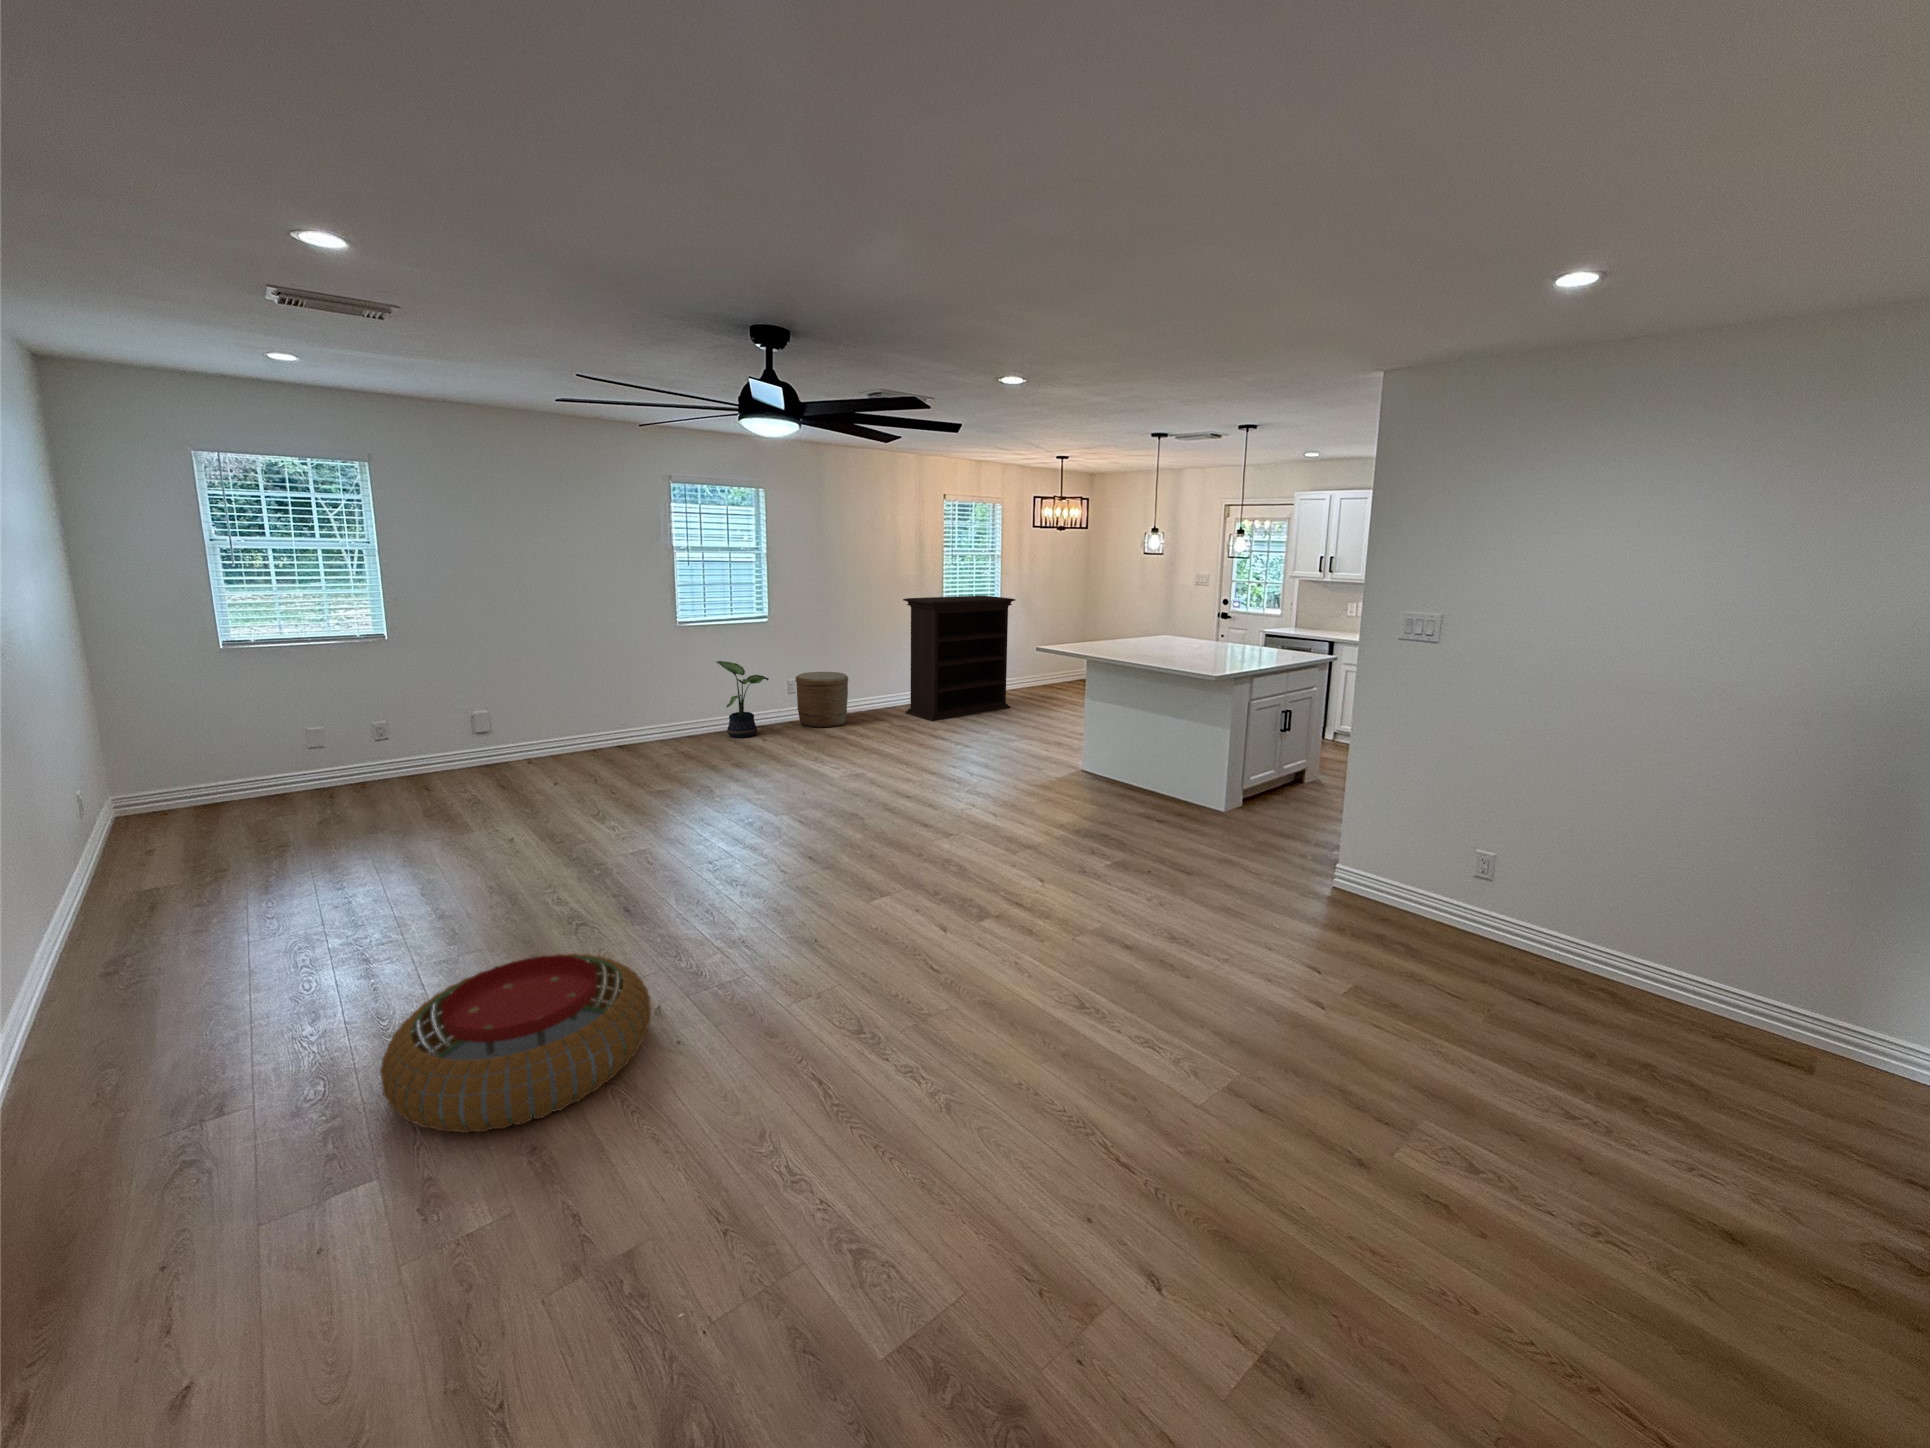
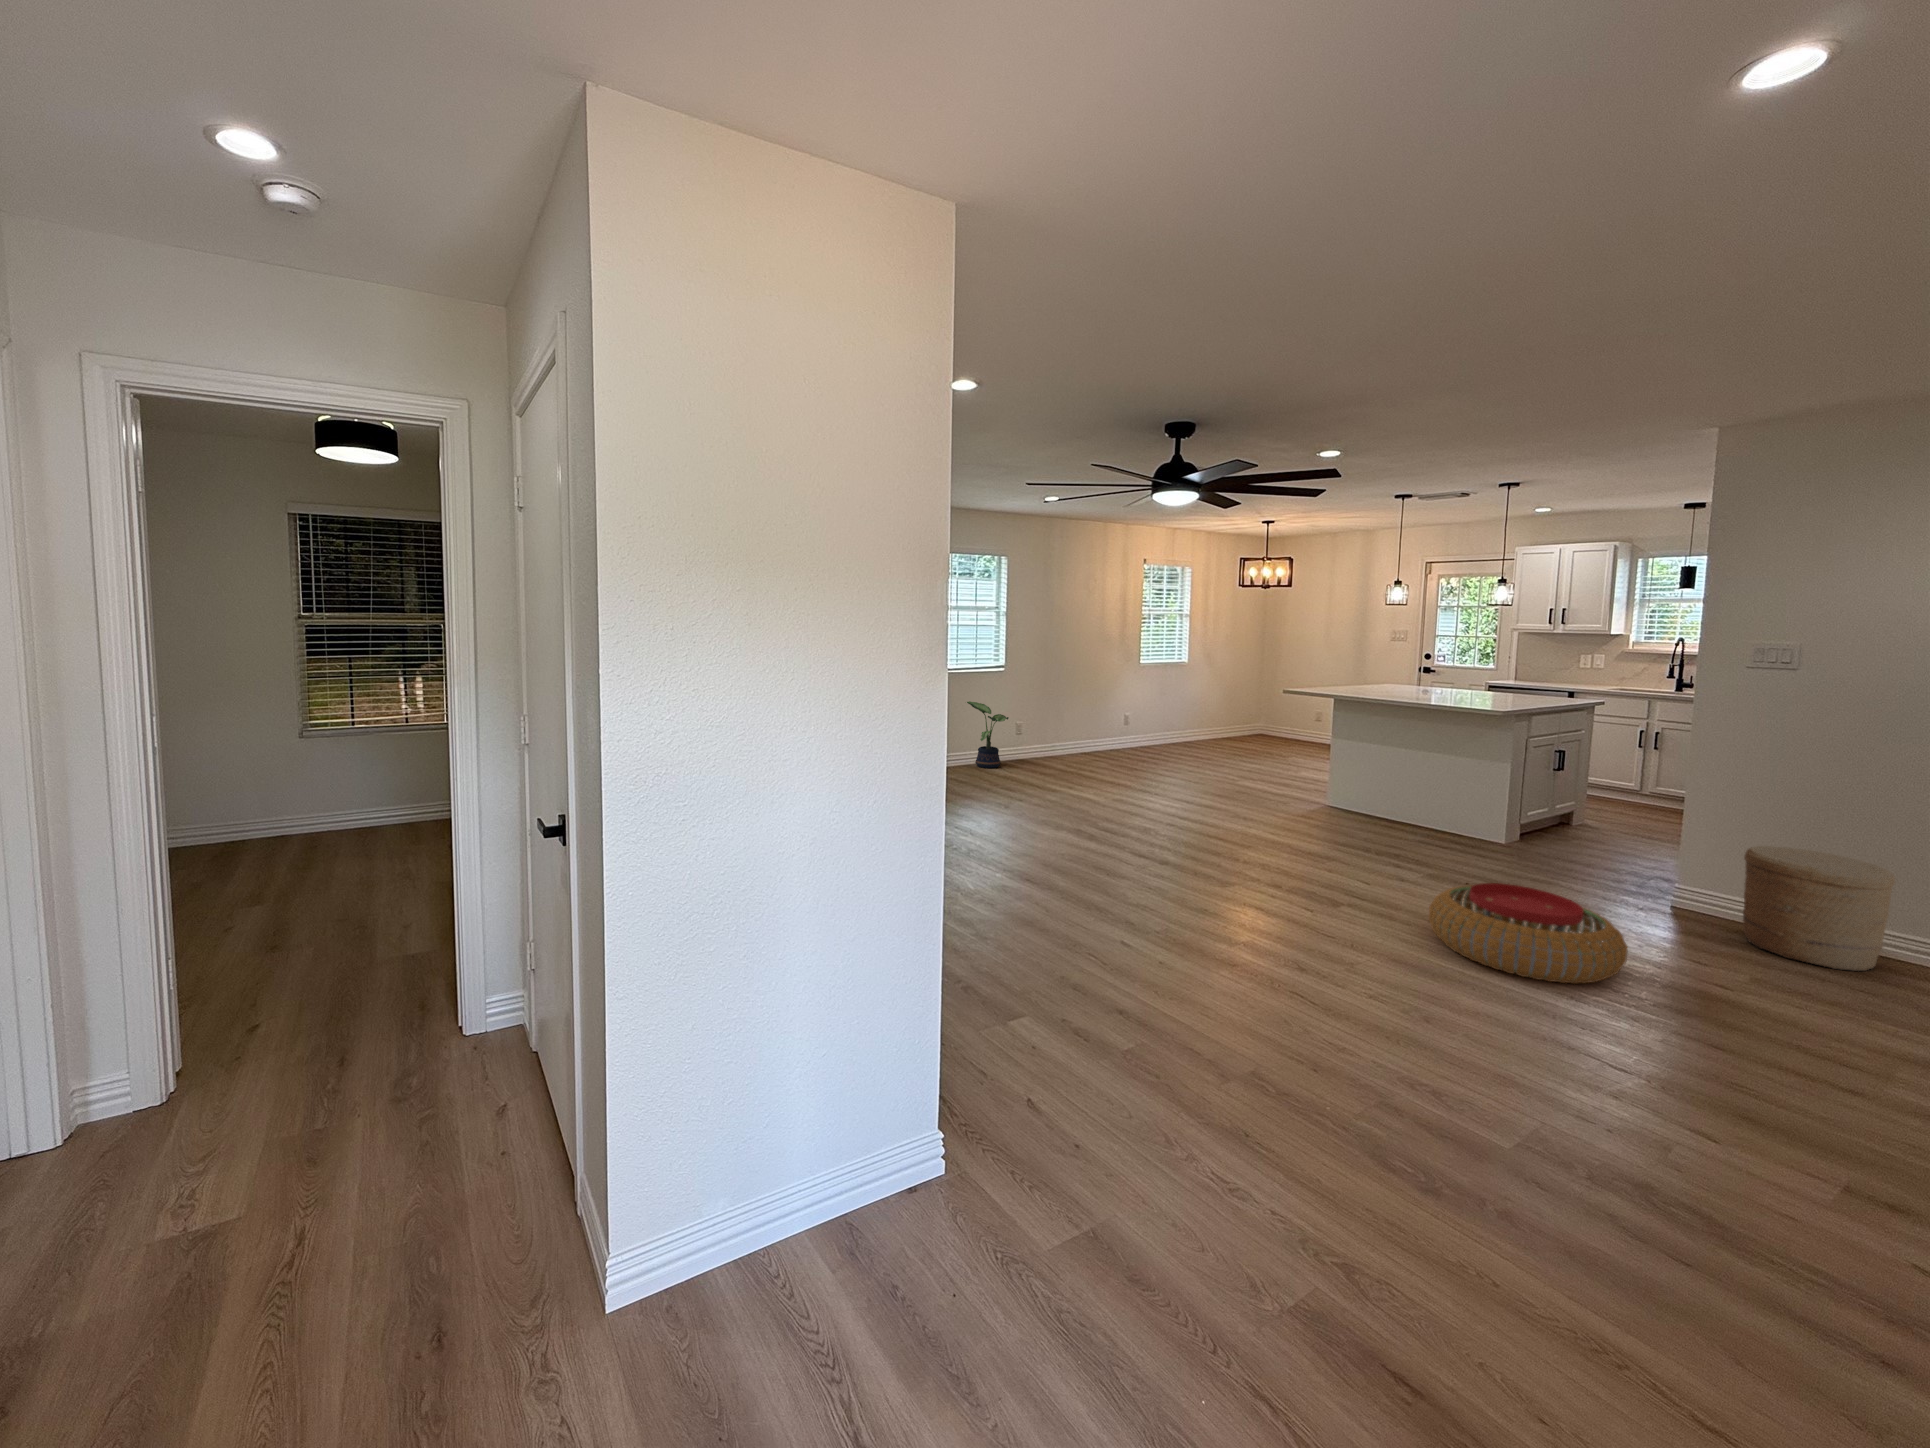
bookshelf: present [903,596,1015,721] -> none [1113,650,1216,762]
woven basket: present [796,672,848,728] -> present [1743,846,1895,971]
pouf: present [380,953,651,1133] -> present [1429,883,1627,984]

